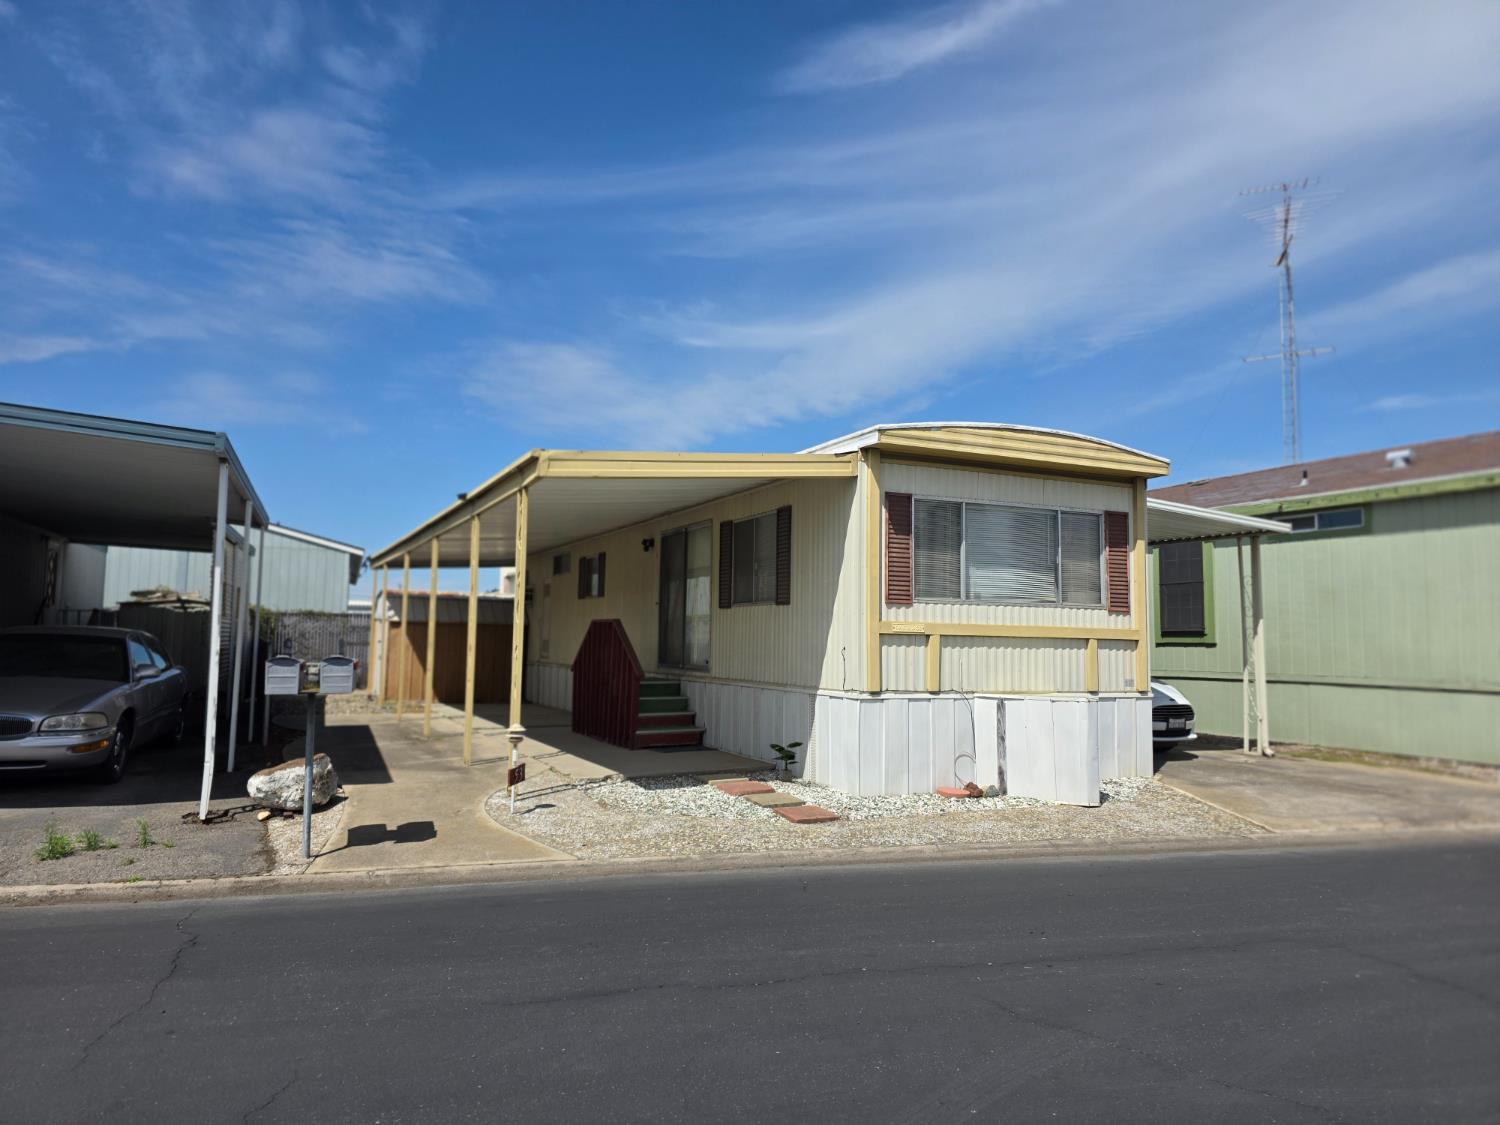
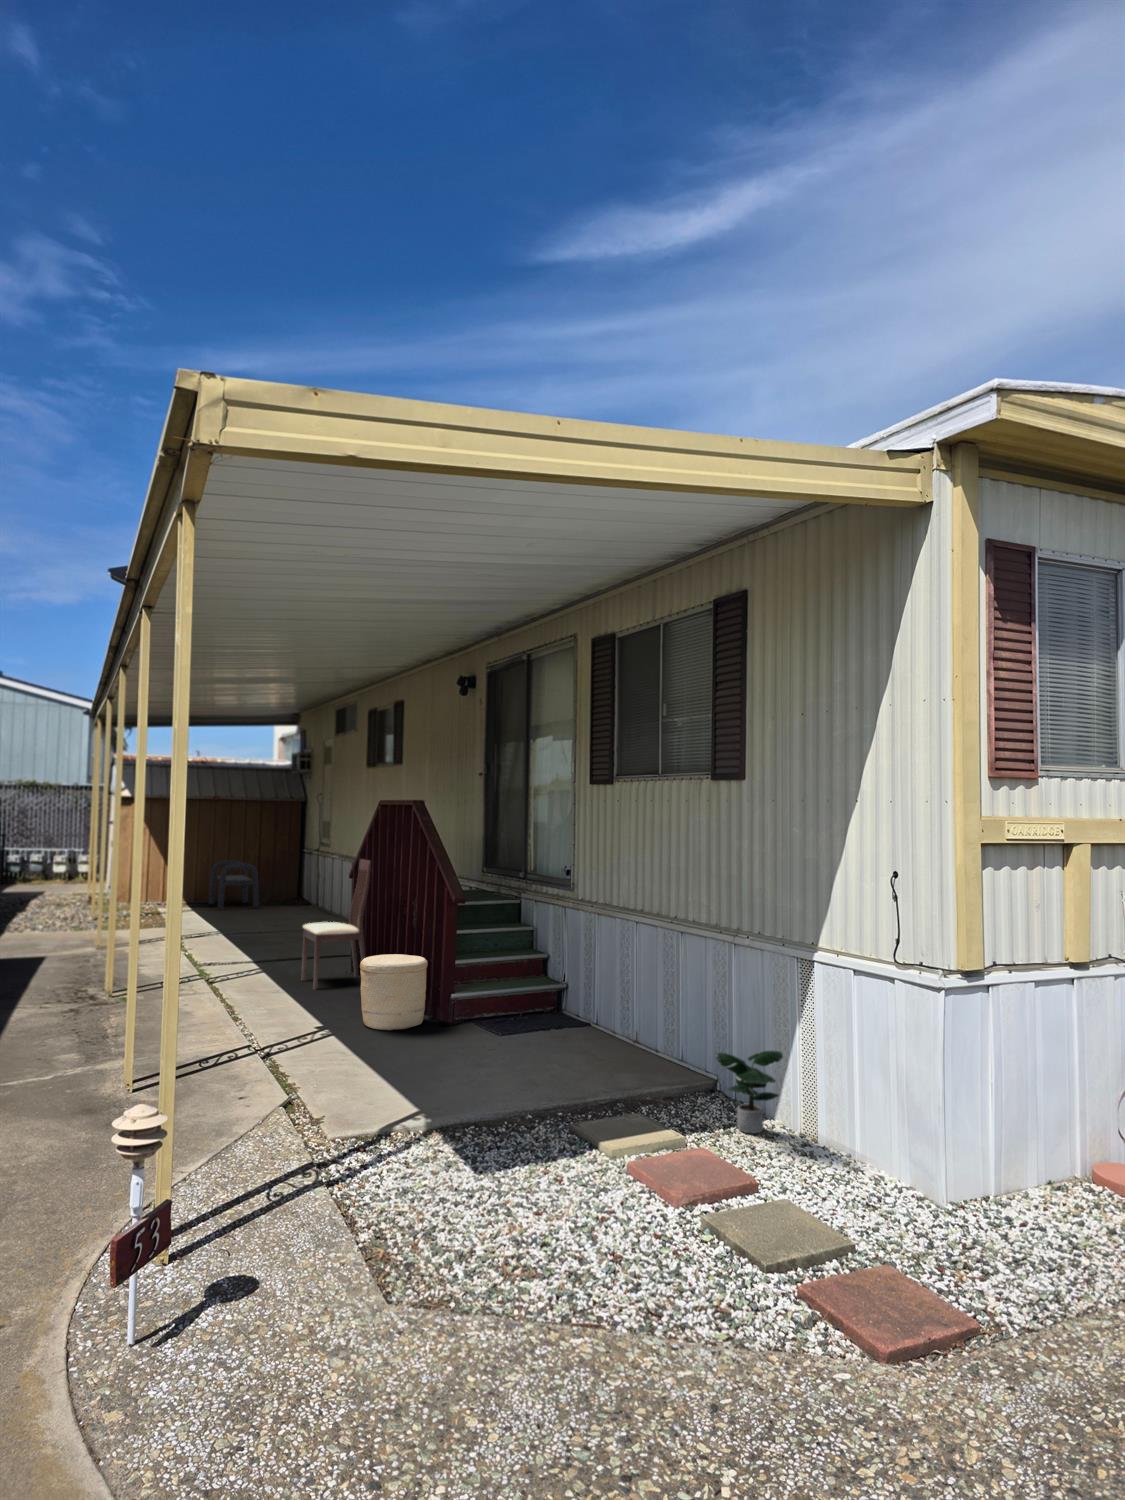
chair: none [539,659,585,743] -> present [301,859,371,989]
bench: none [447,671,488,709] -> present [209,860,259,910]
woven basket: none [582,713,623,756] -> present [360,954,428,1030]

